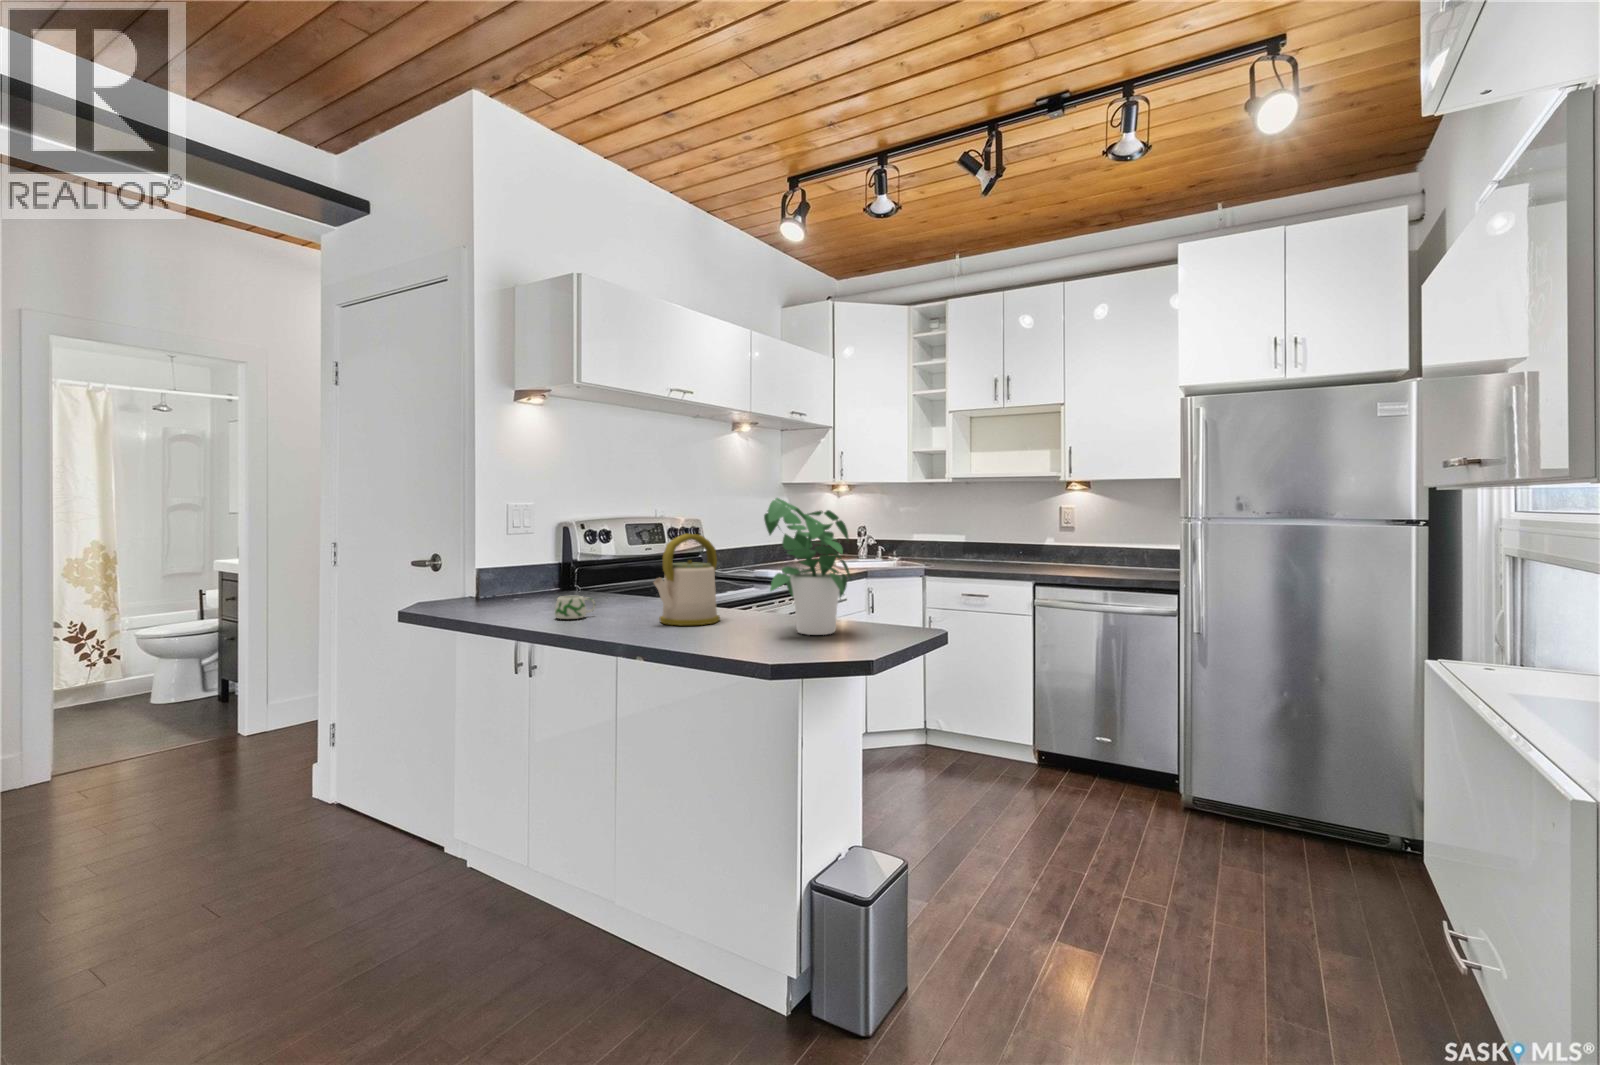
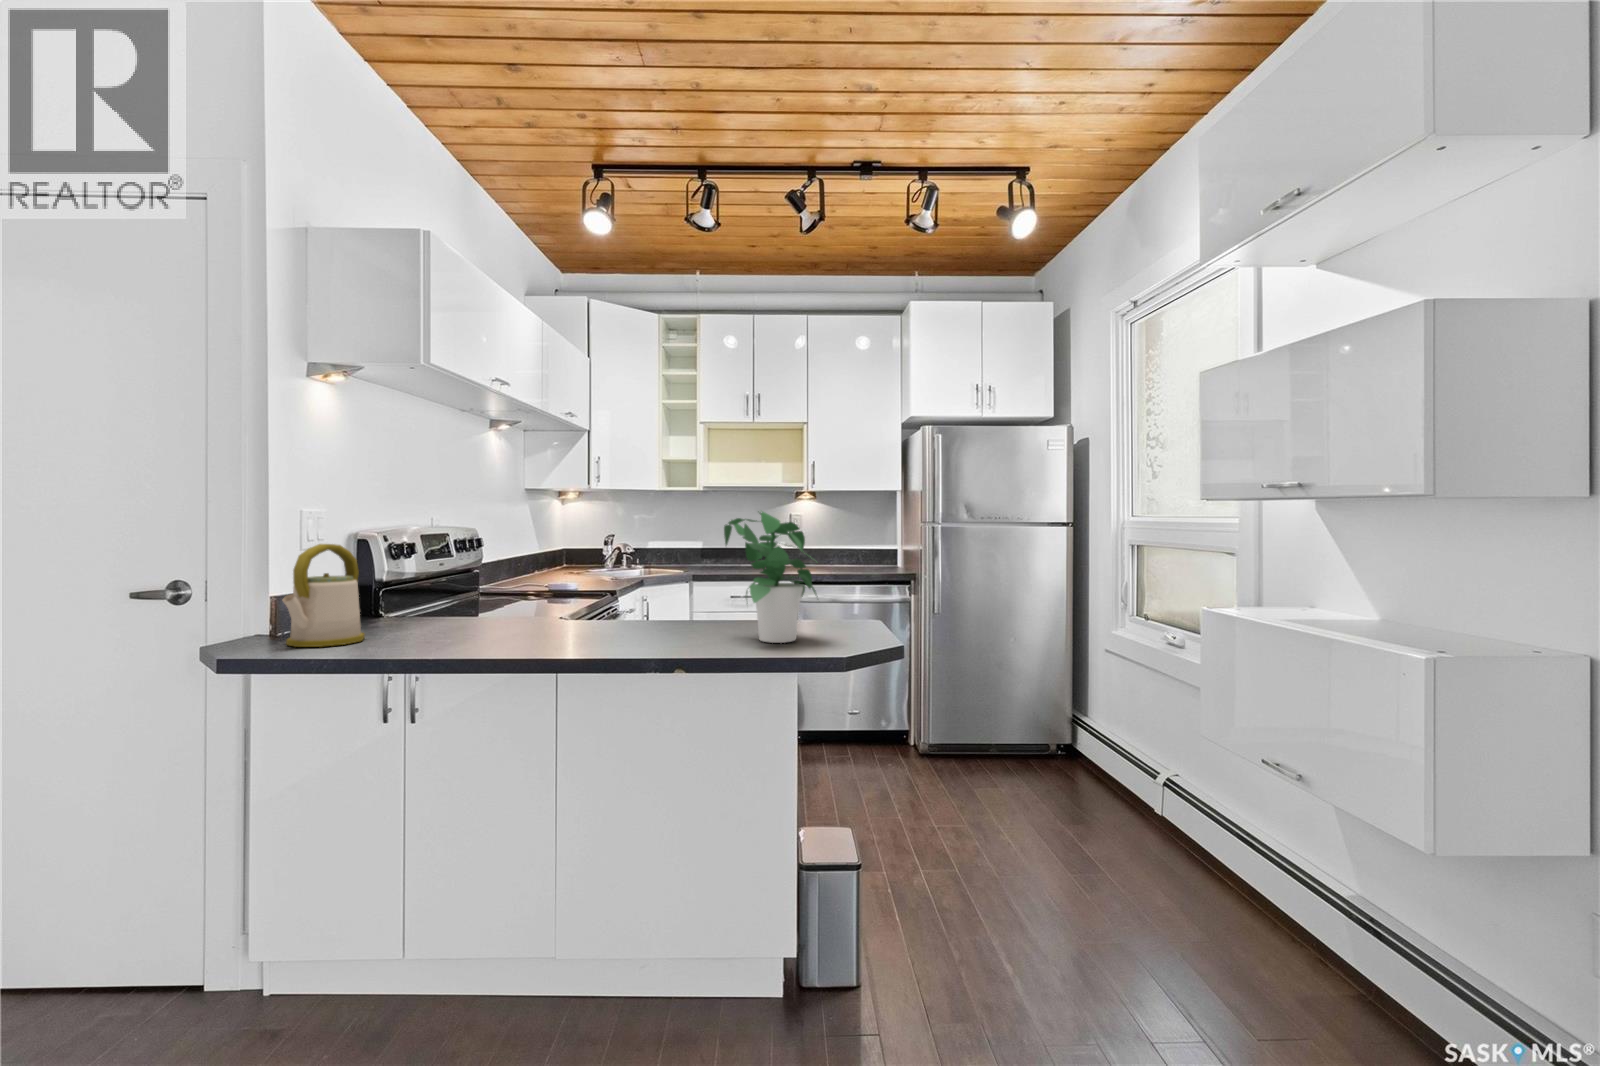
kettle: present [654,534,720,625] -> present [283,544,365,647]
mug: present [555,596,596,619] -> none [457,623,501,652]

